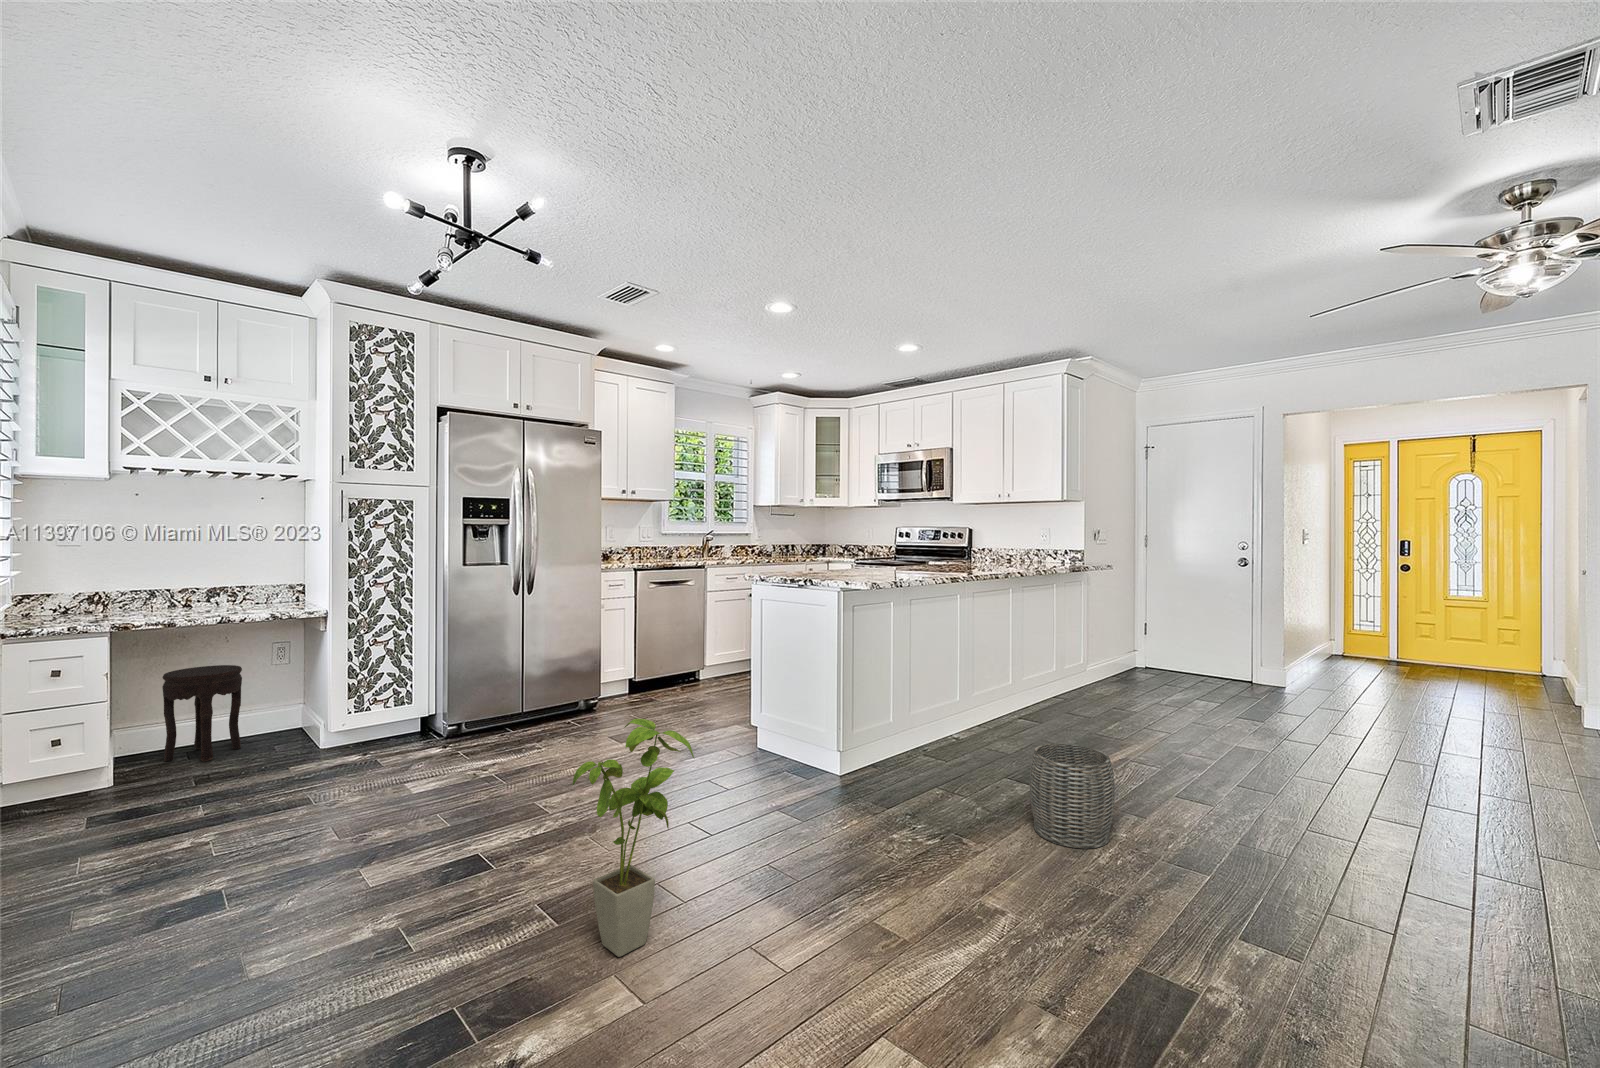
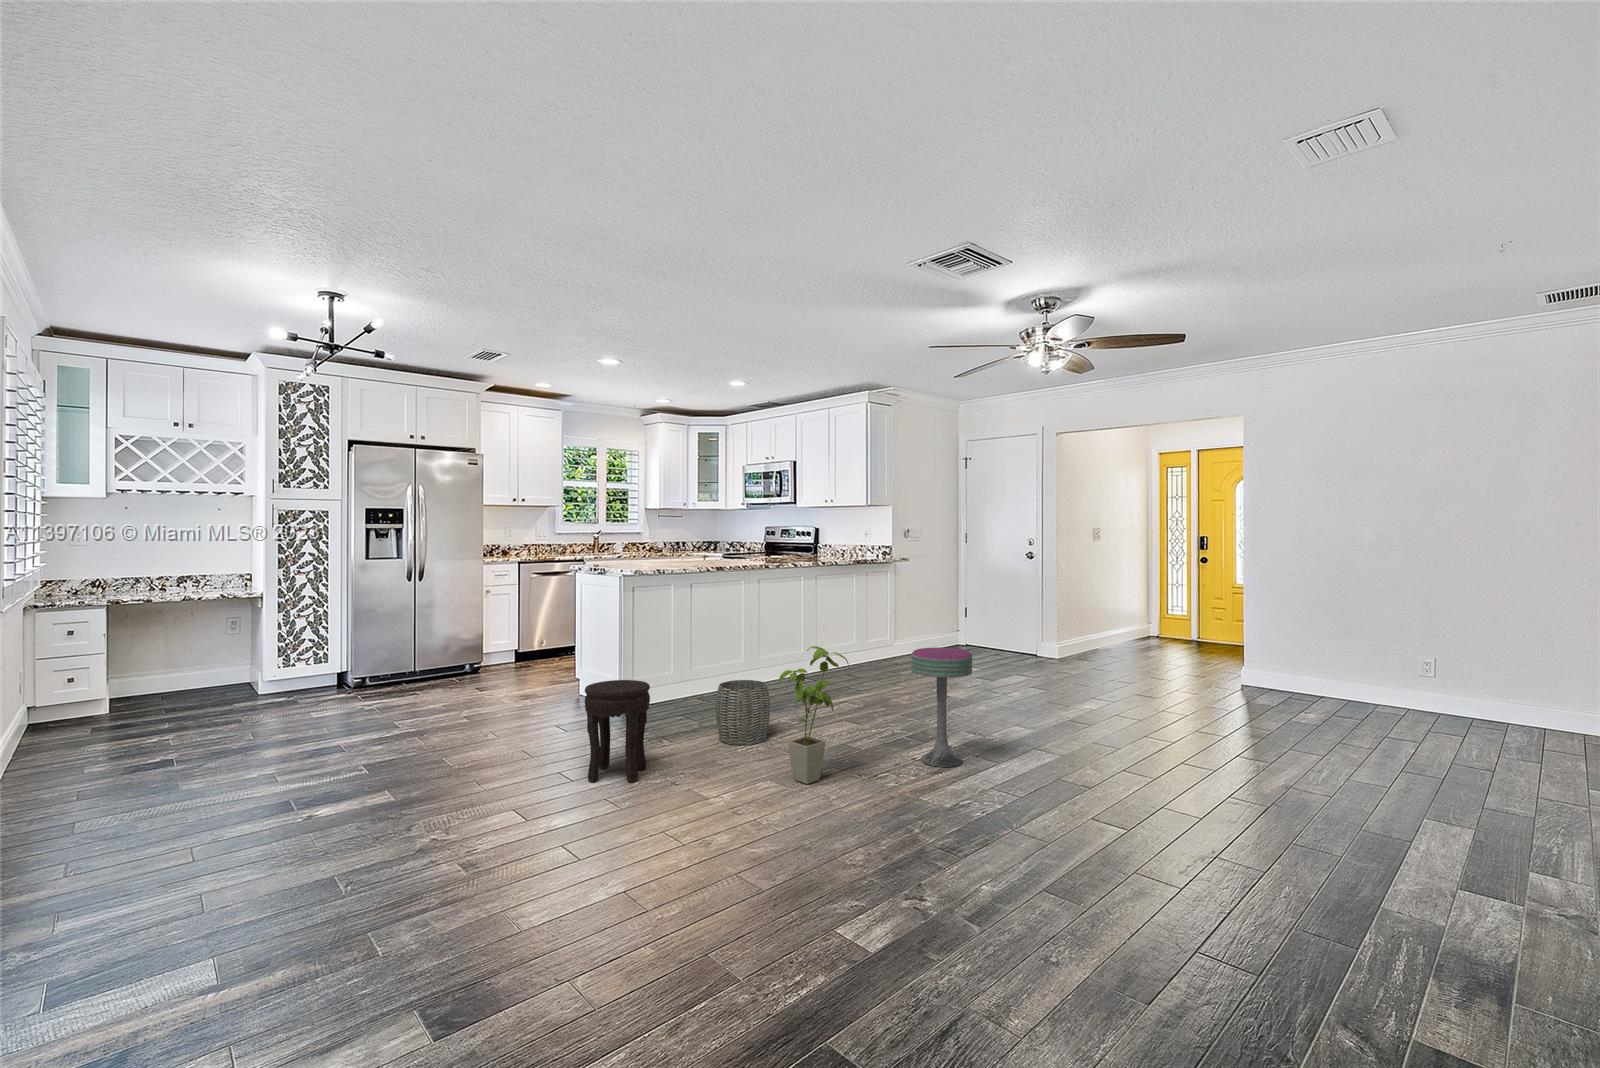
side table: present [162,665,242,762] -> present [585,680,650,782]
bar stool: none [1375,705,1500,899] -> present [911,647,972,767]
house plant: present [573,719,694,957] -> present [779,646,849,784]

